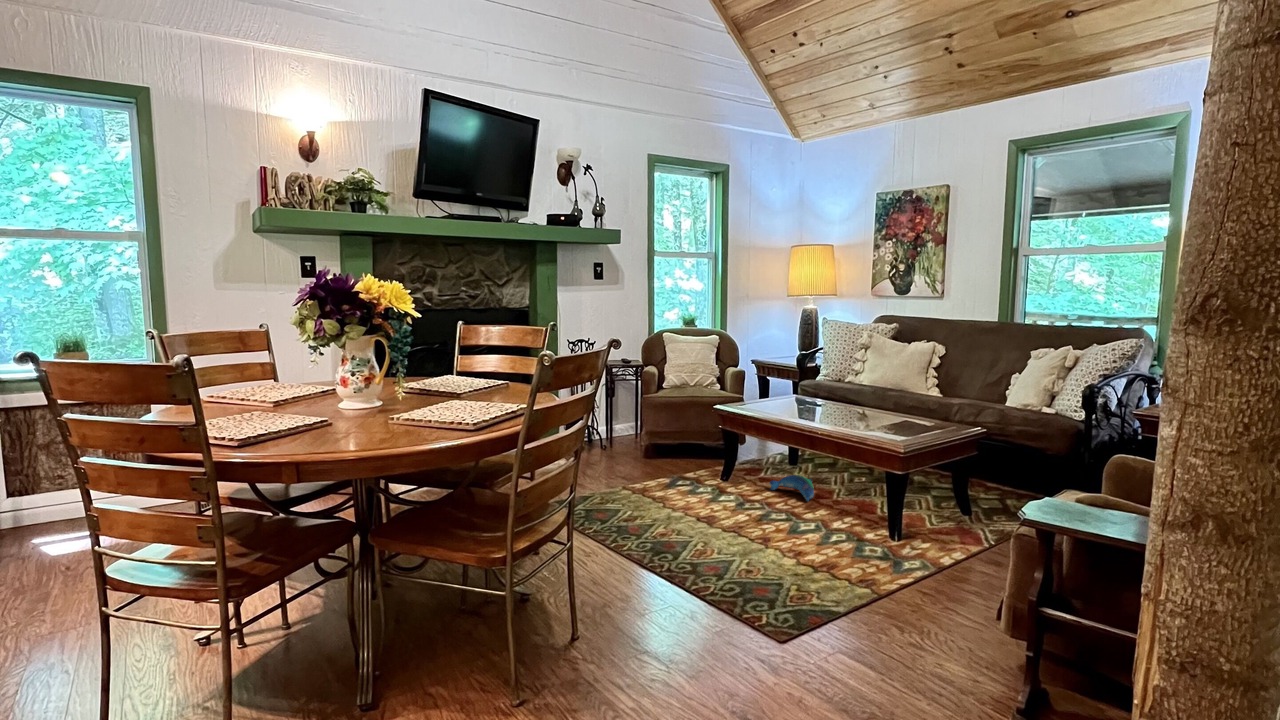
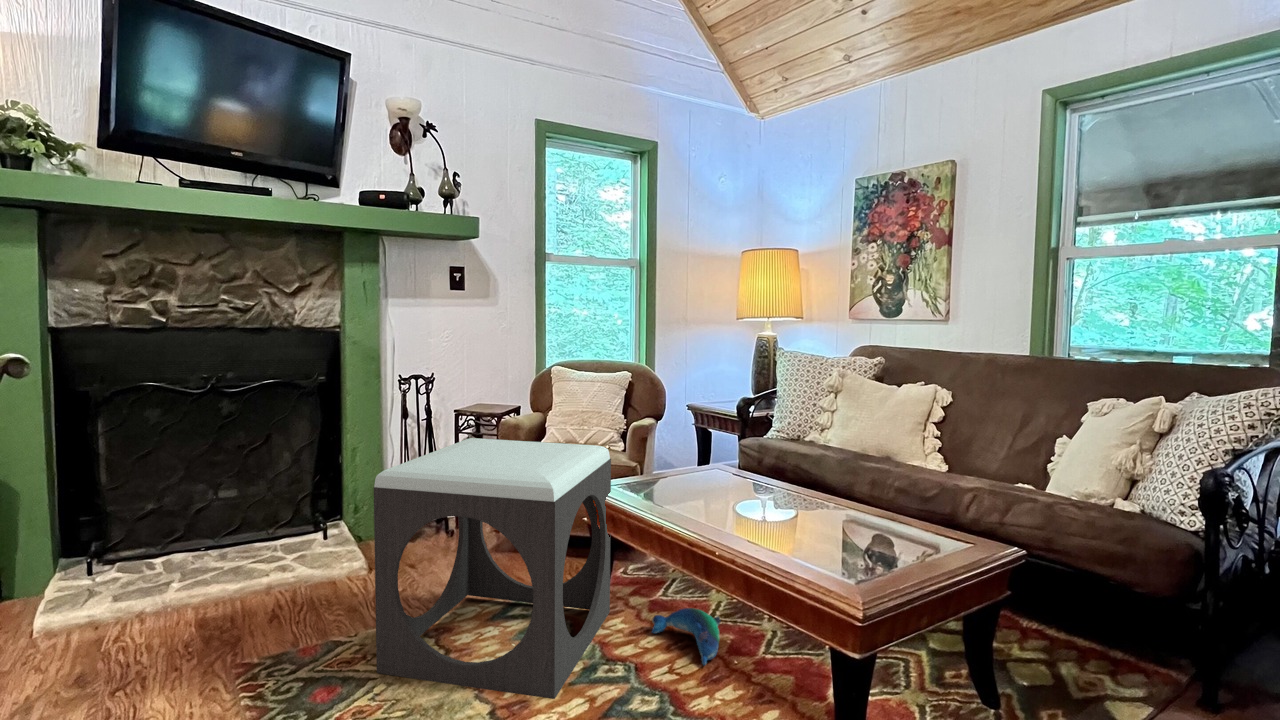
footstool: none [625,379,741,515] -> present [374,438,611,699]

